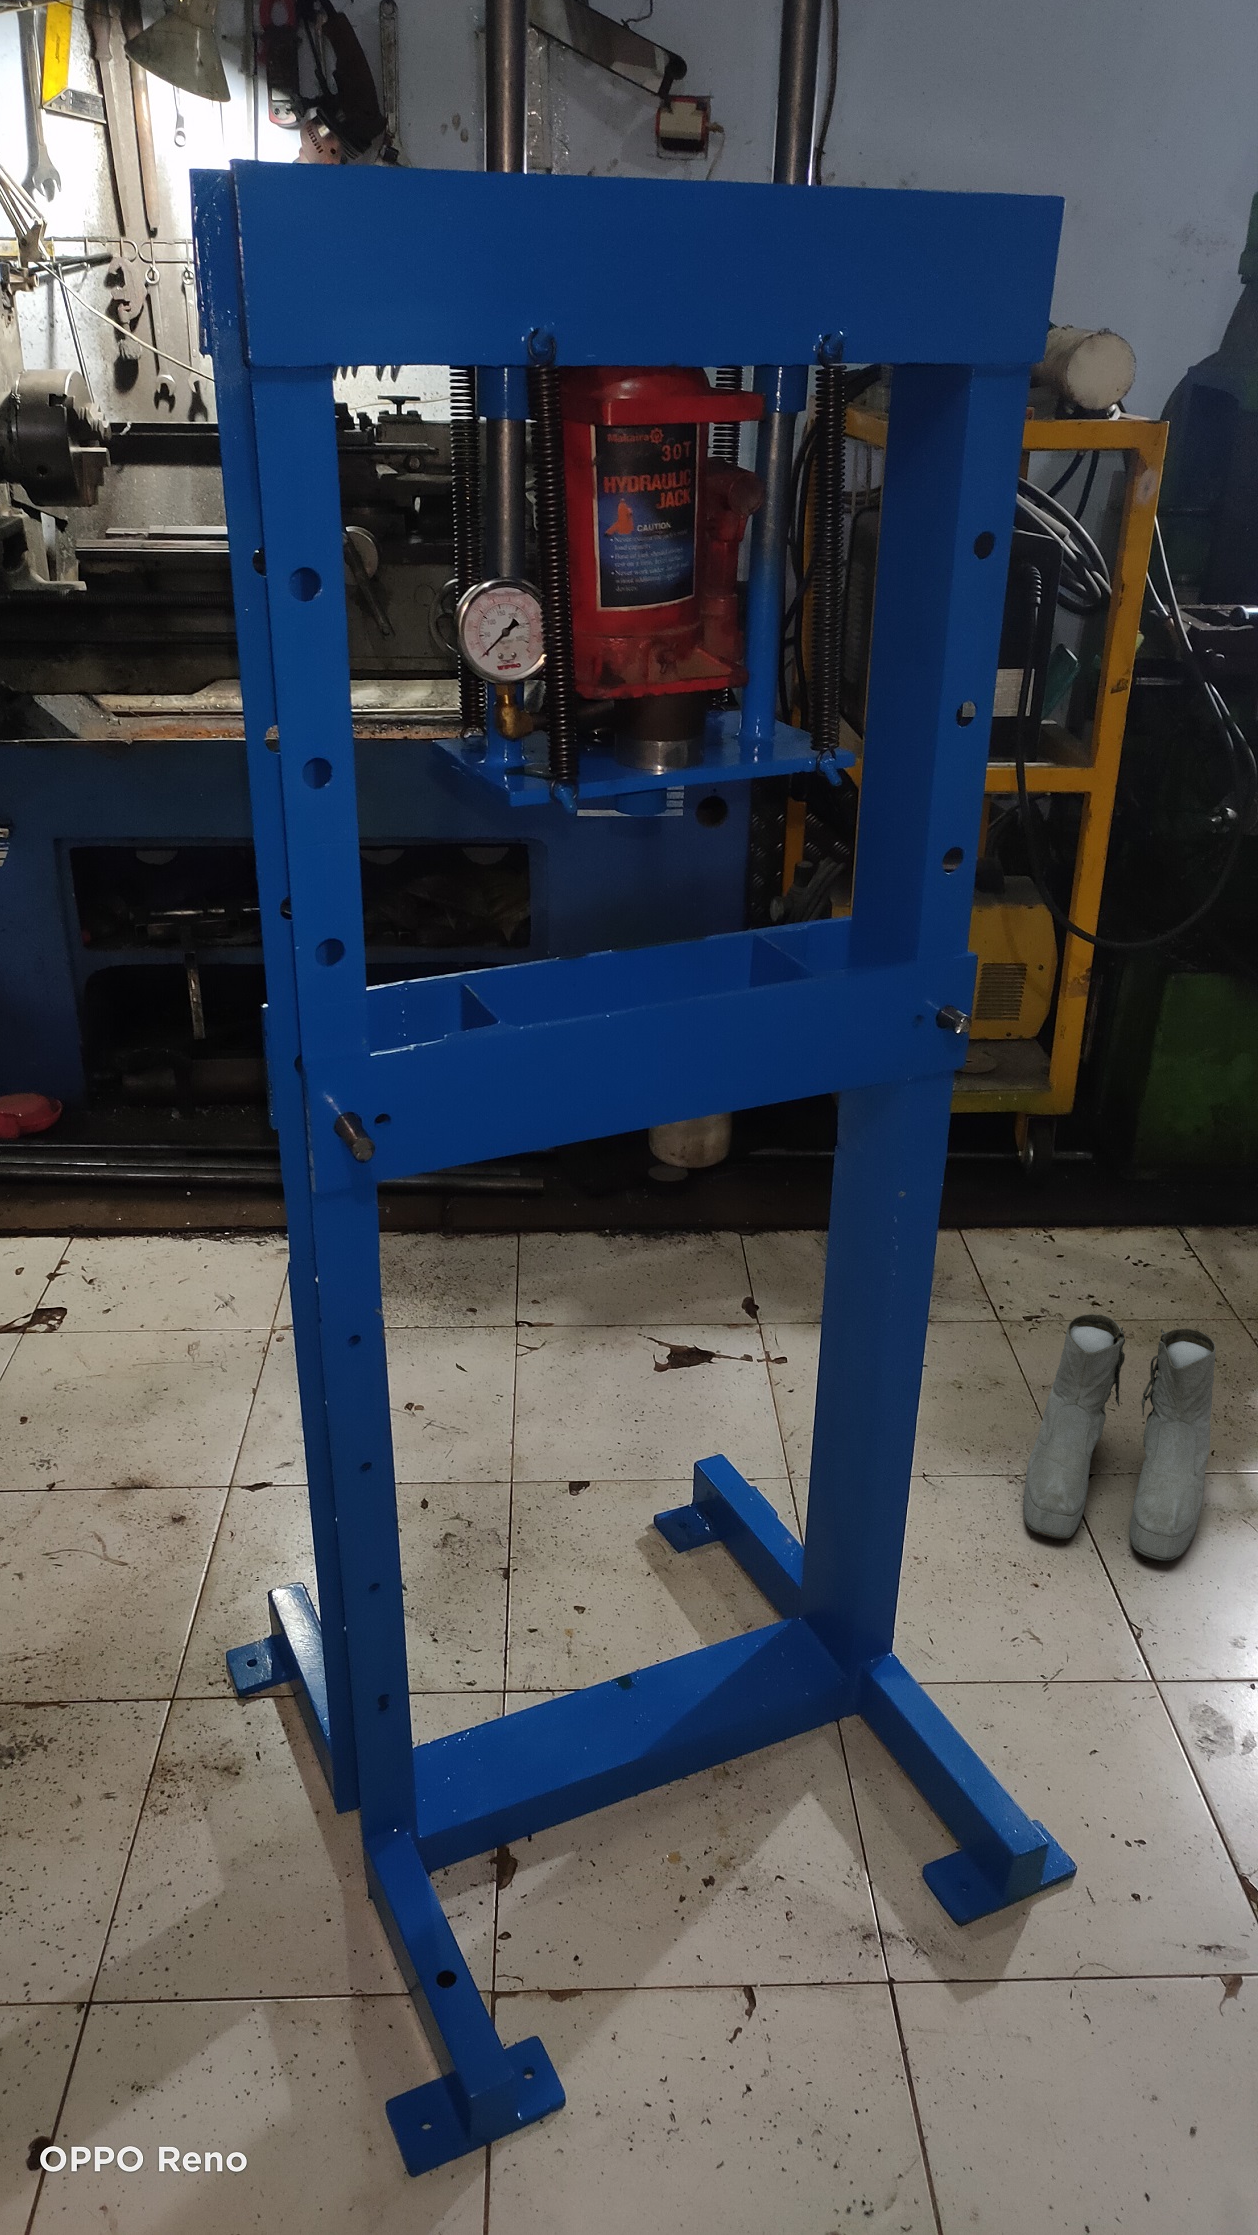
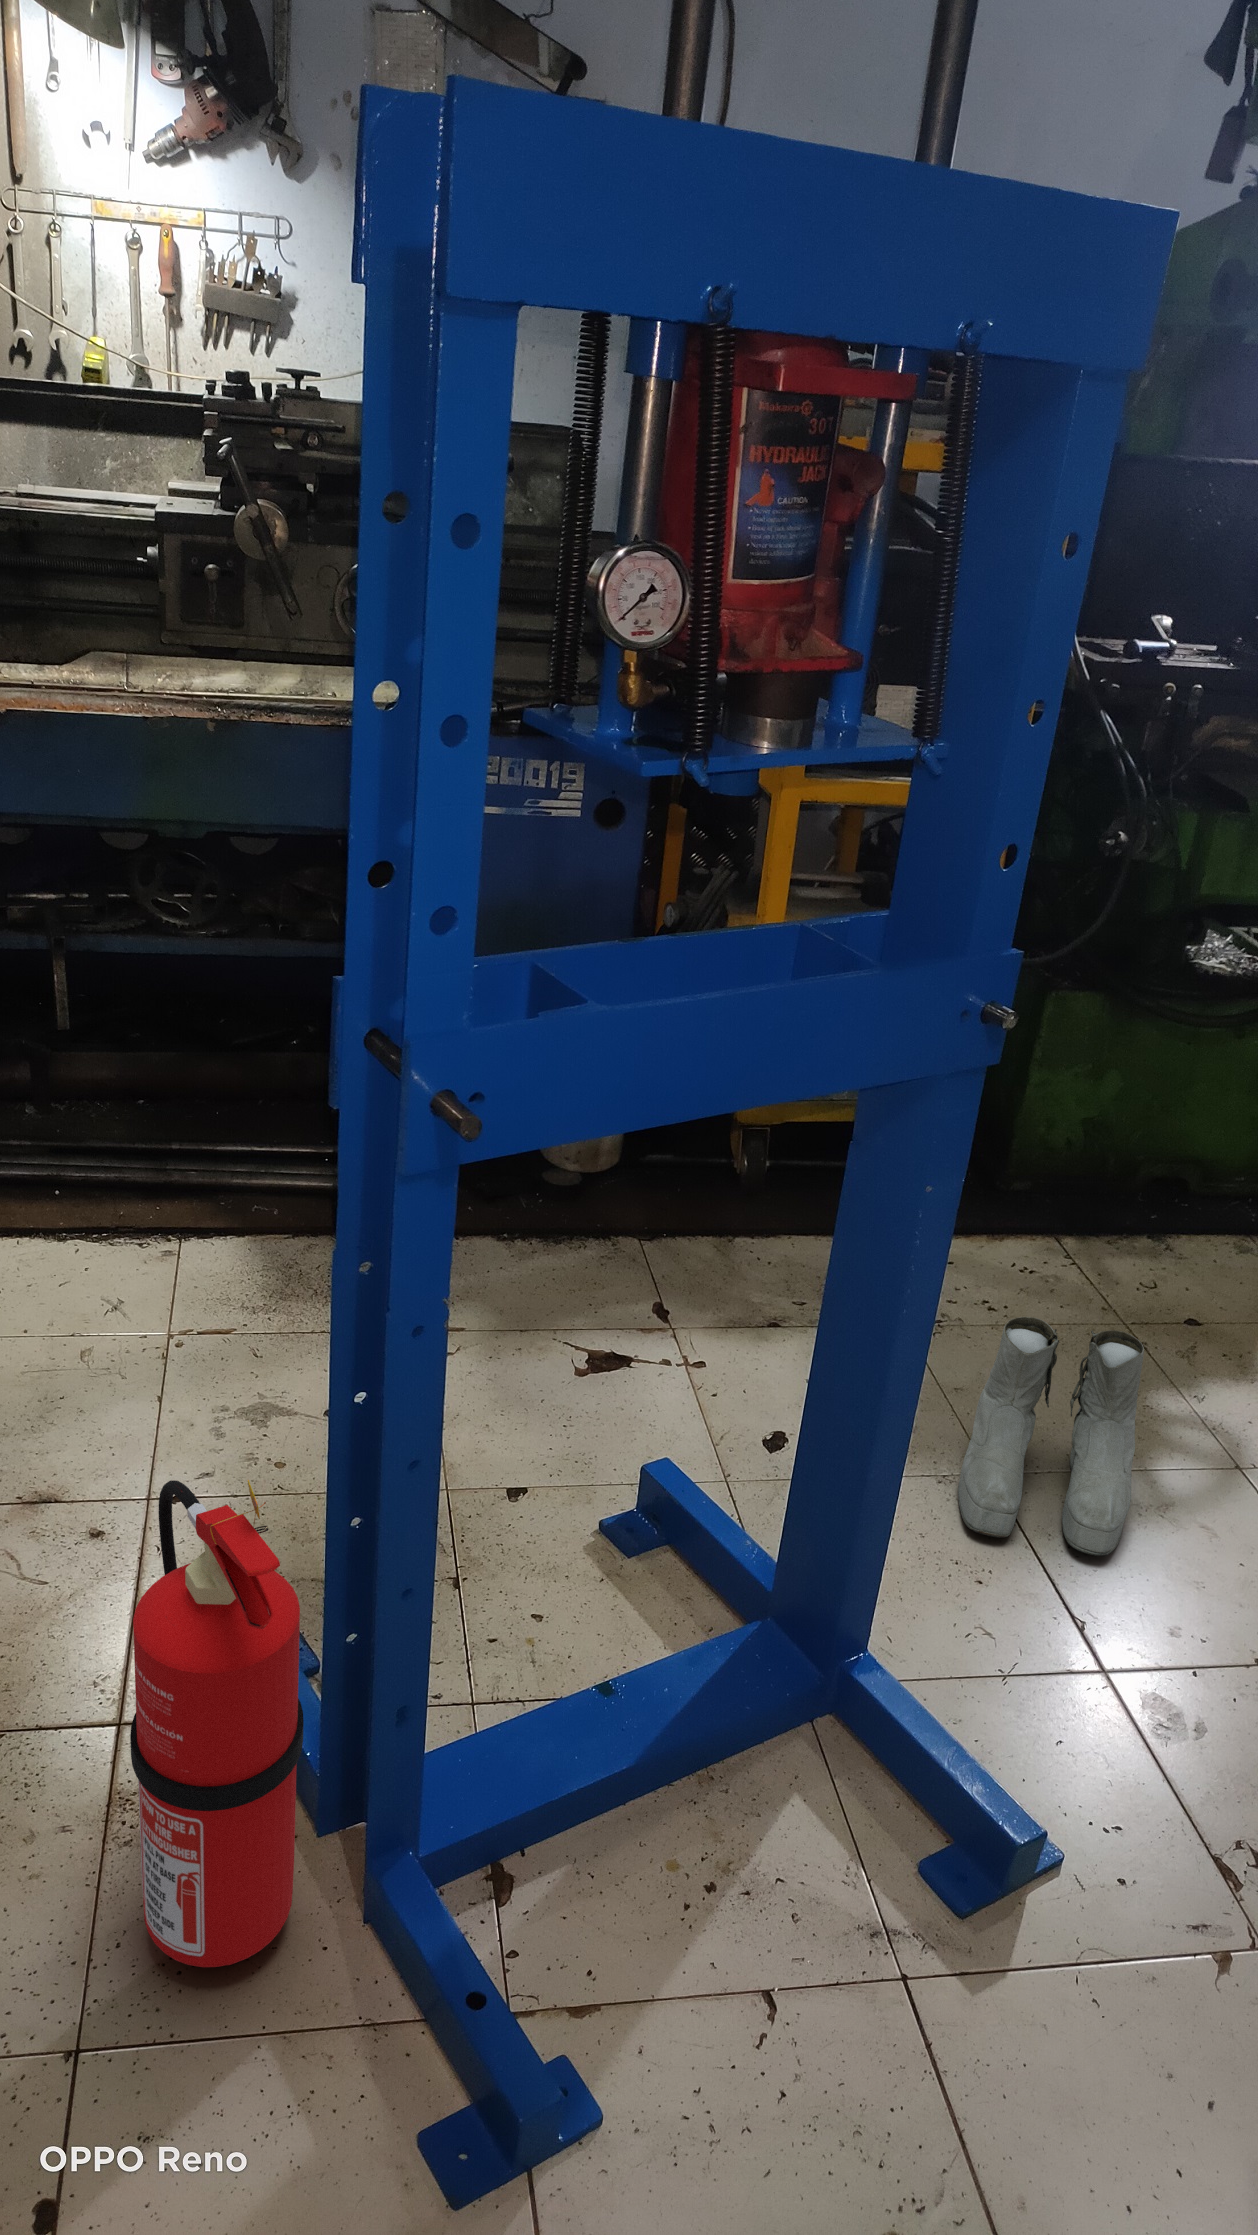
fire extinguisher: none [117,1480,301,1932] -> present [130,1480,304,1967]

